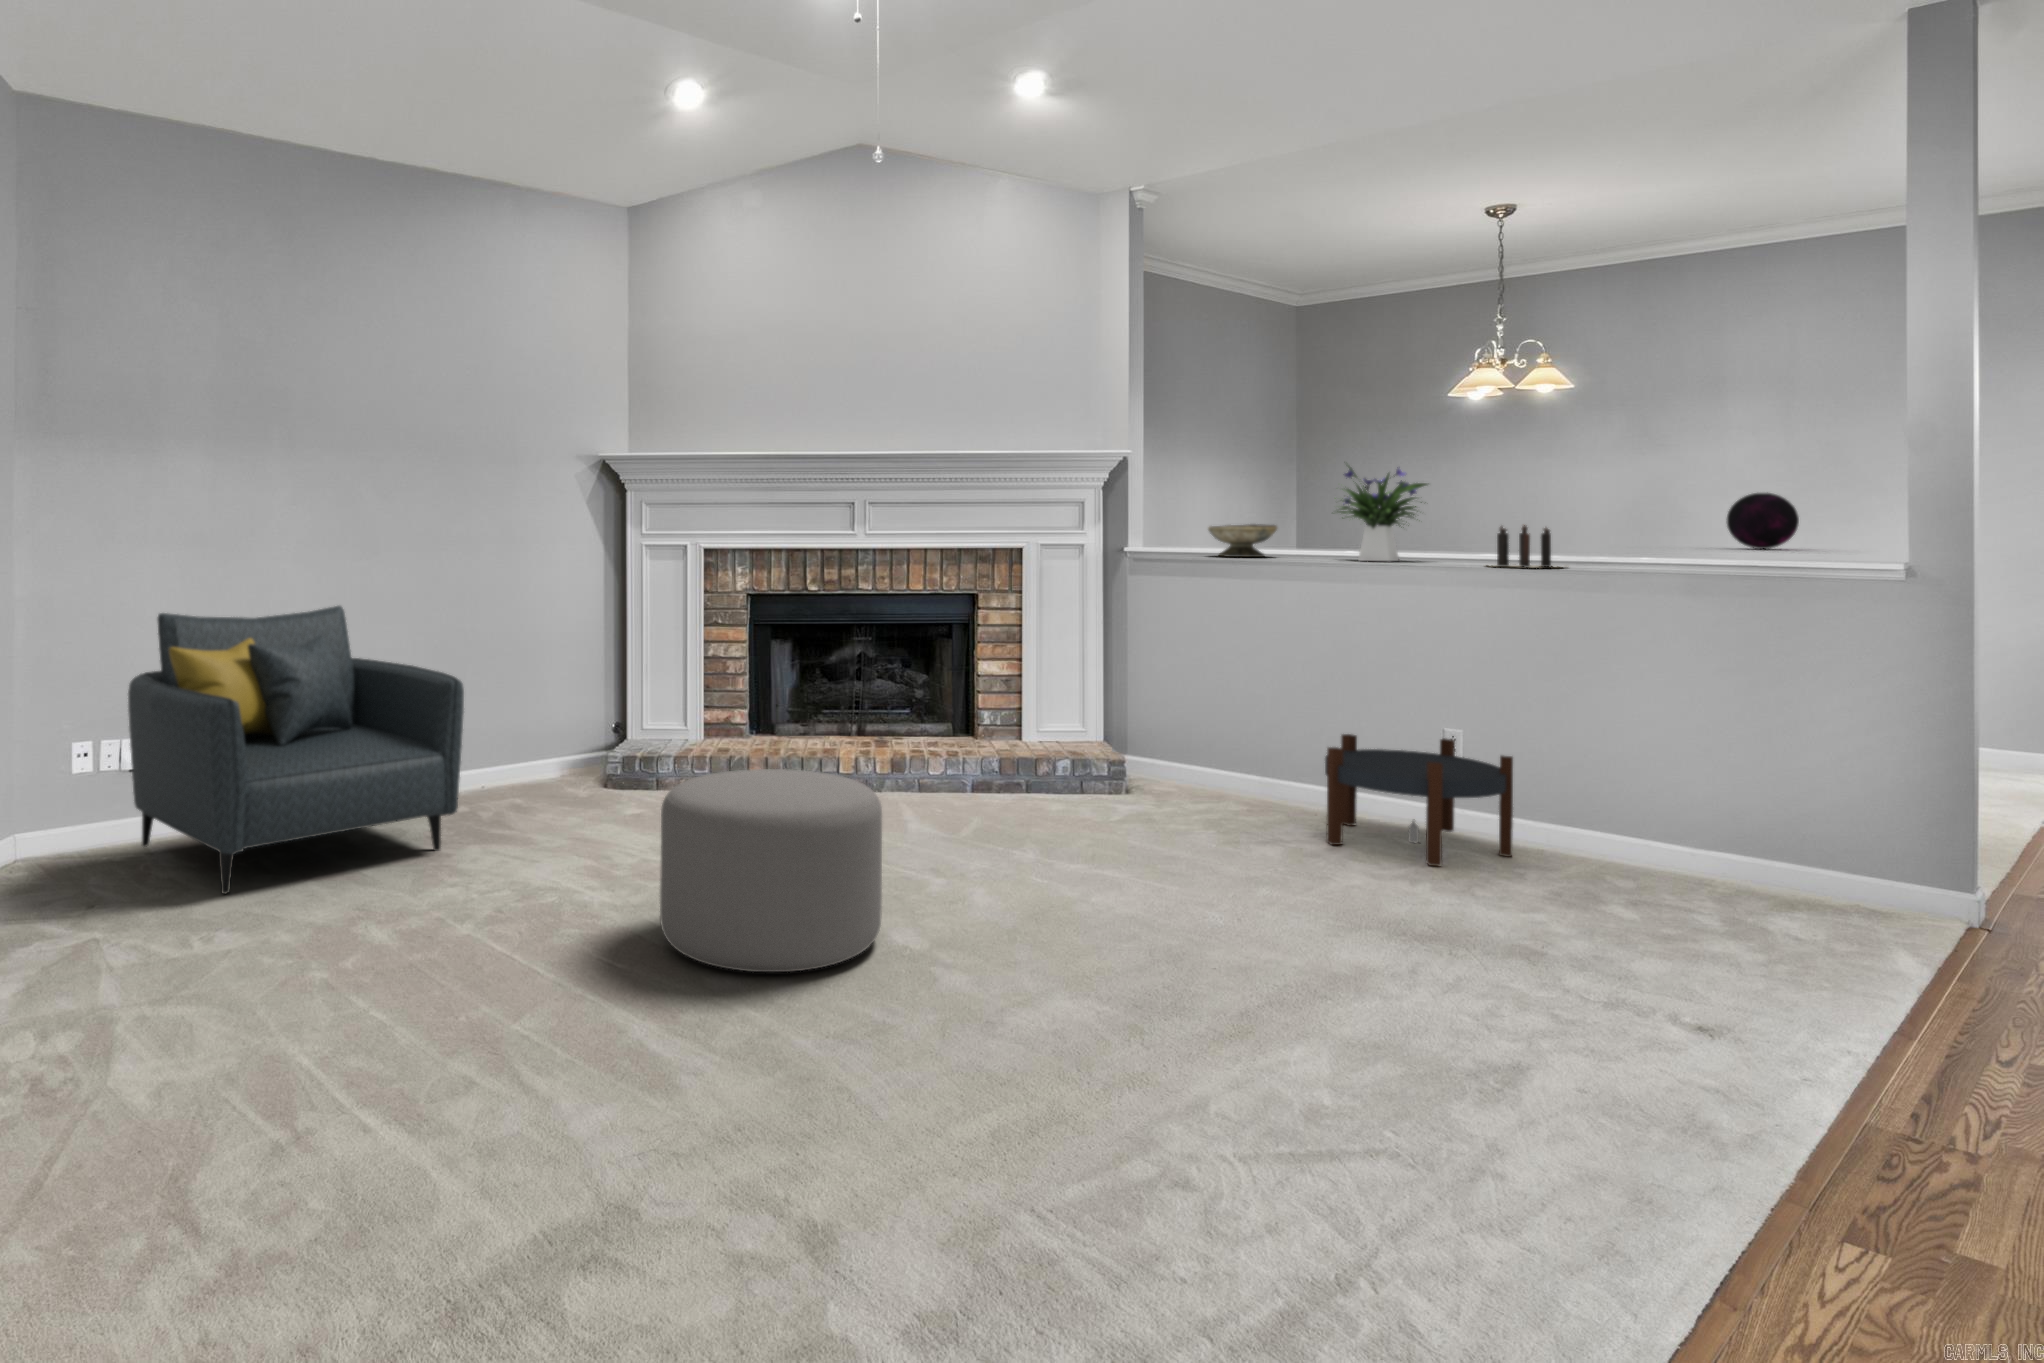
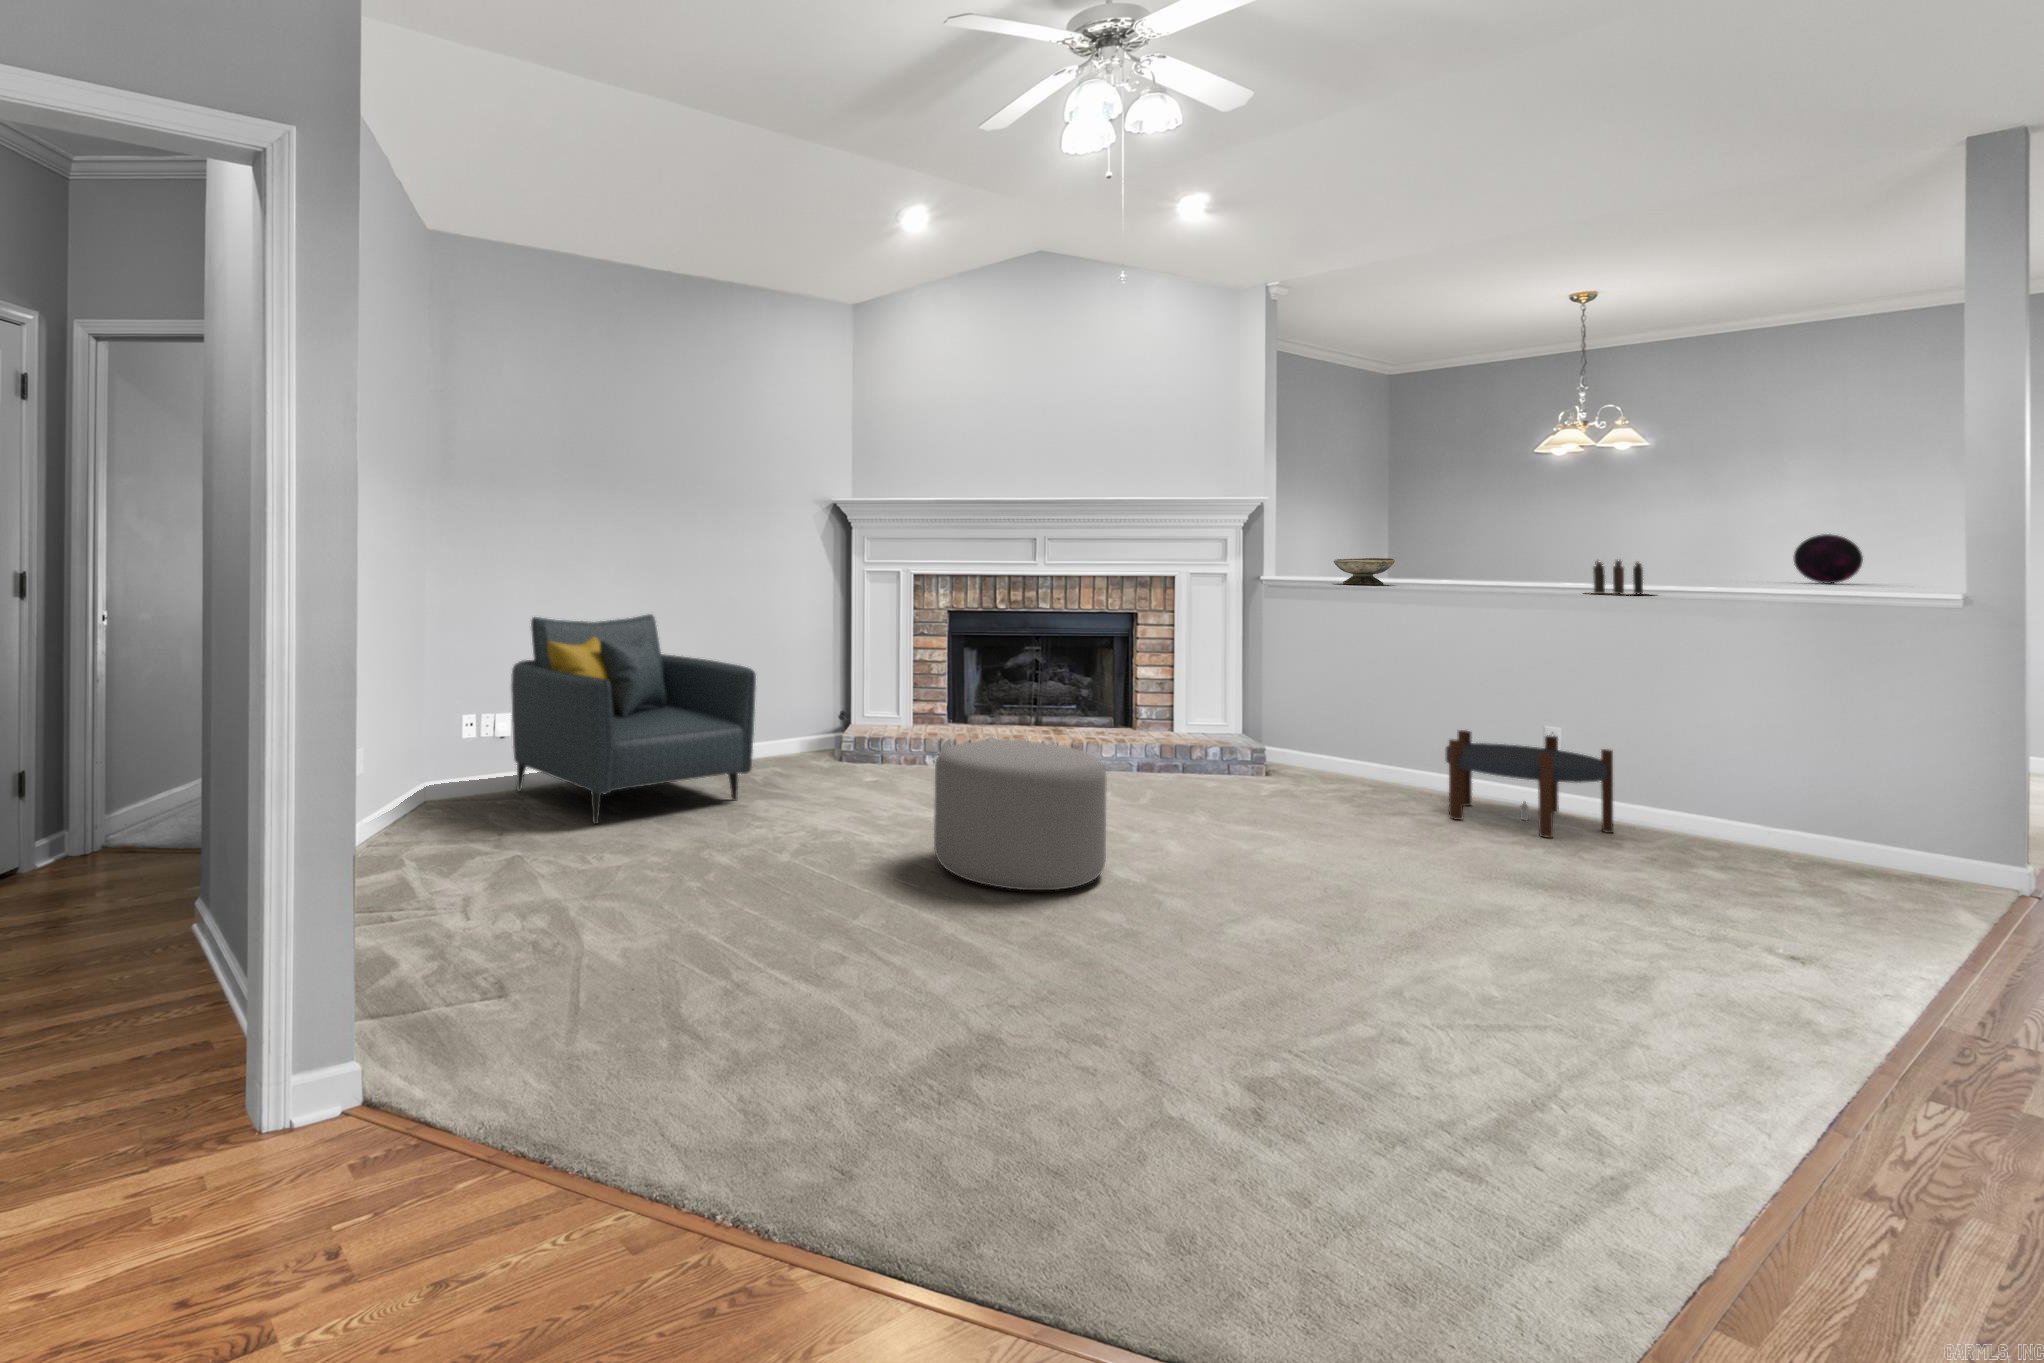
flower arrangement: present [1337,466,1427,561] -> none [1440,507,1532,589]

